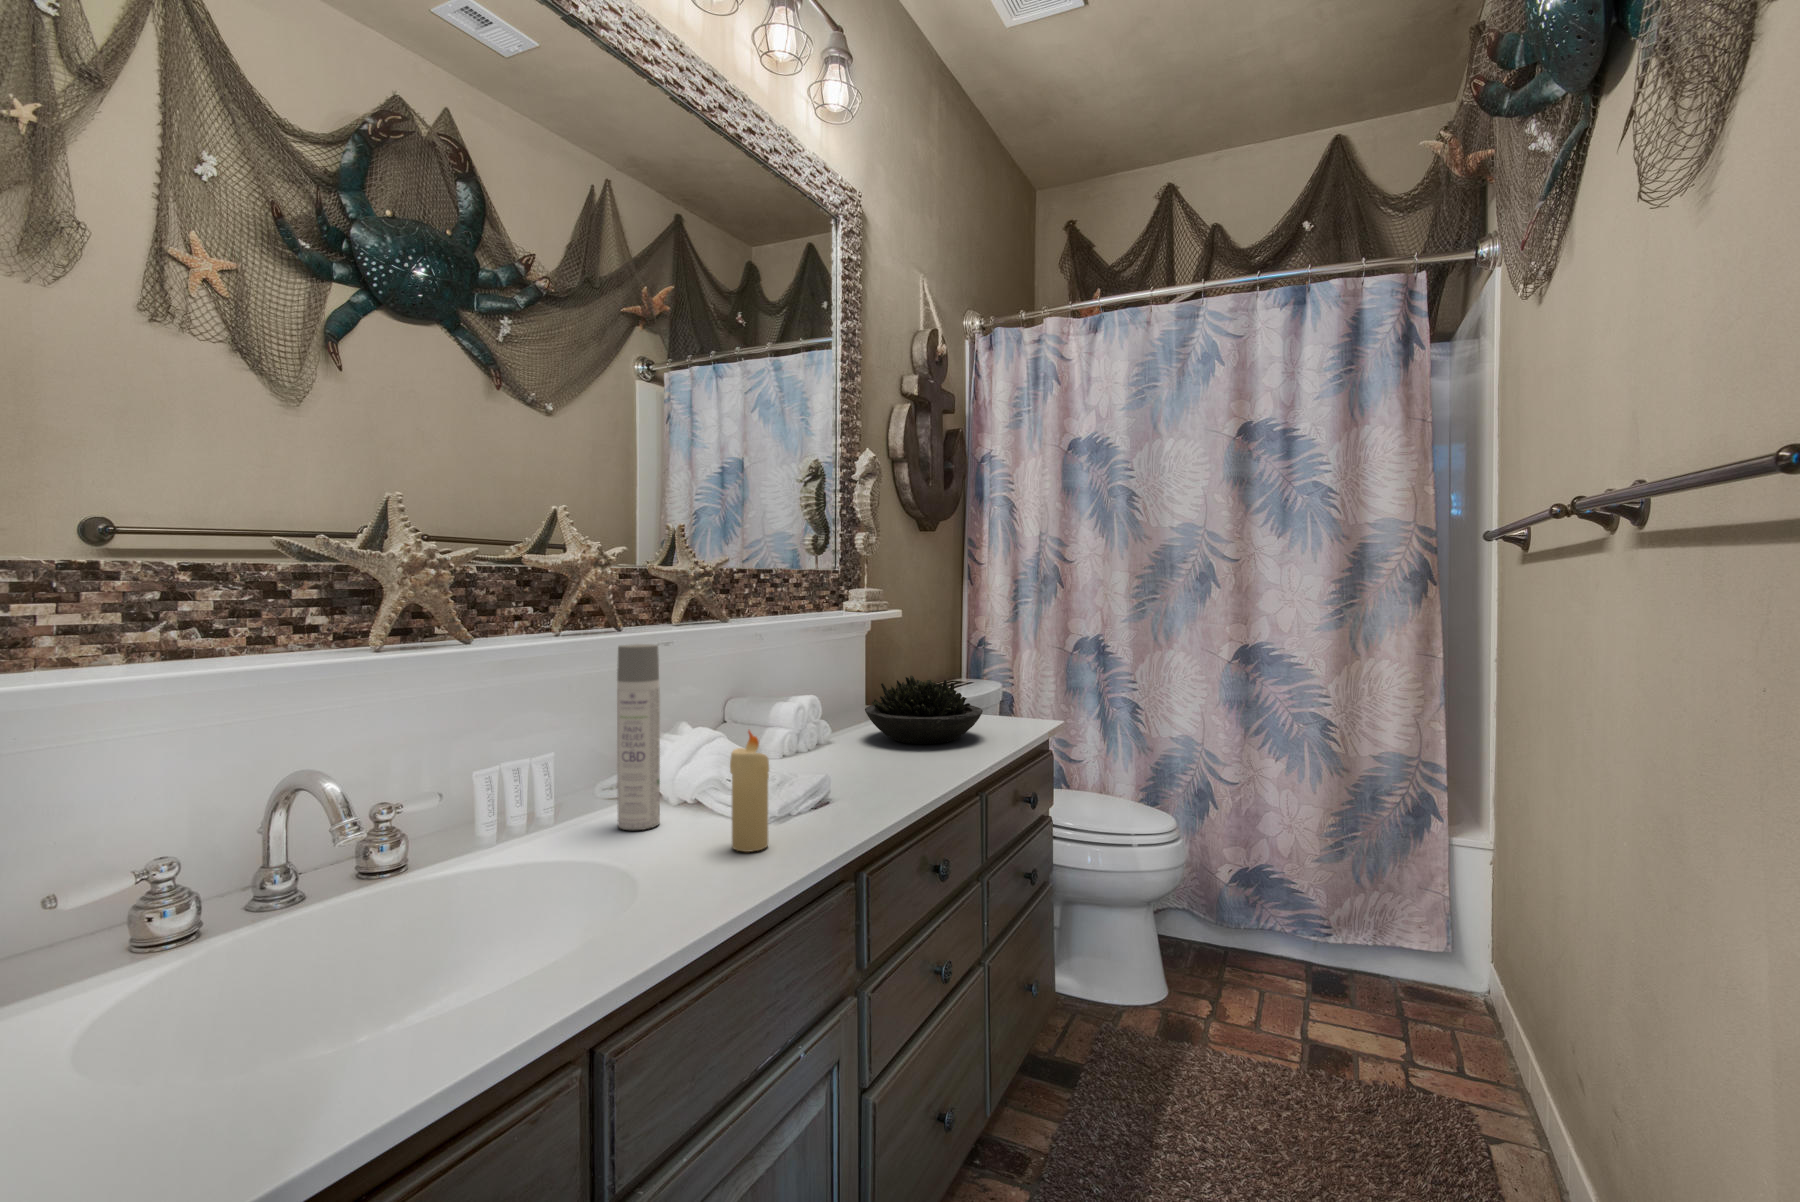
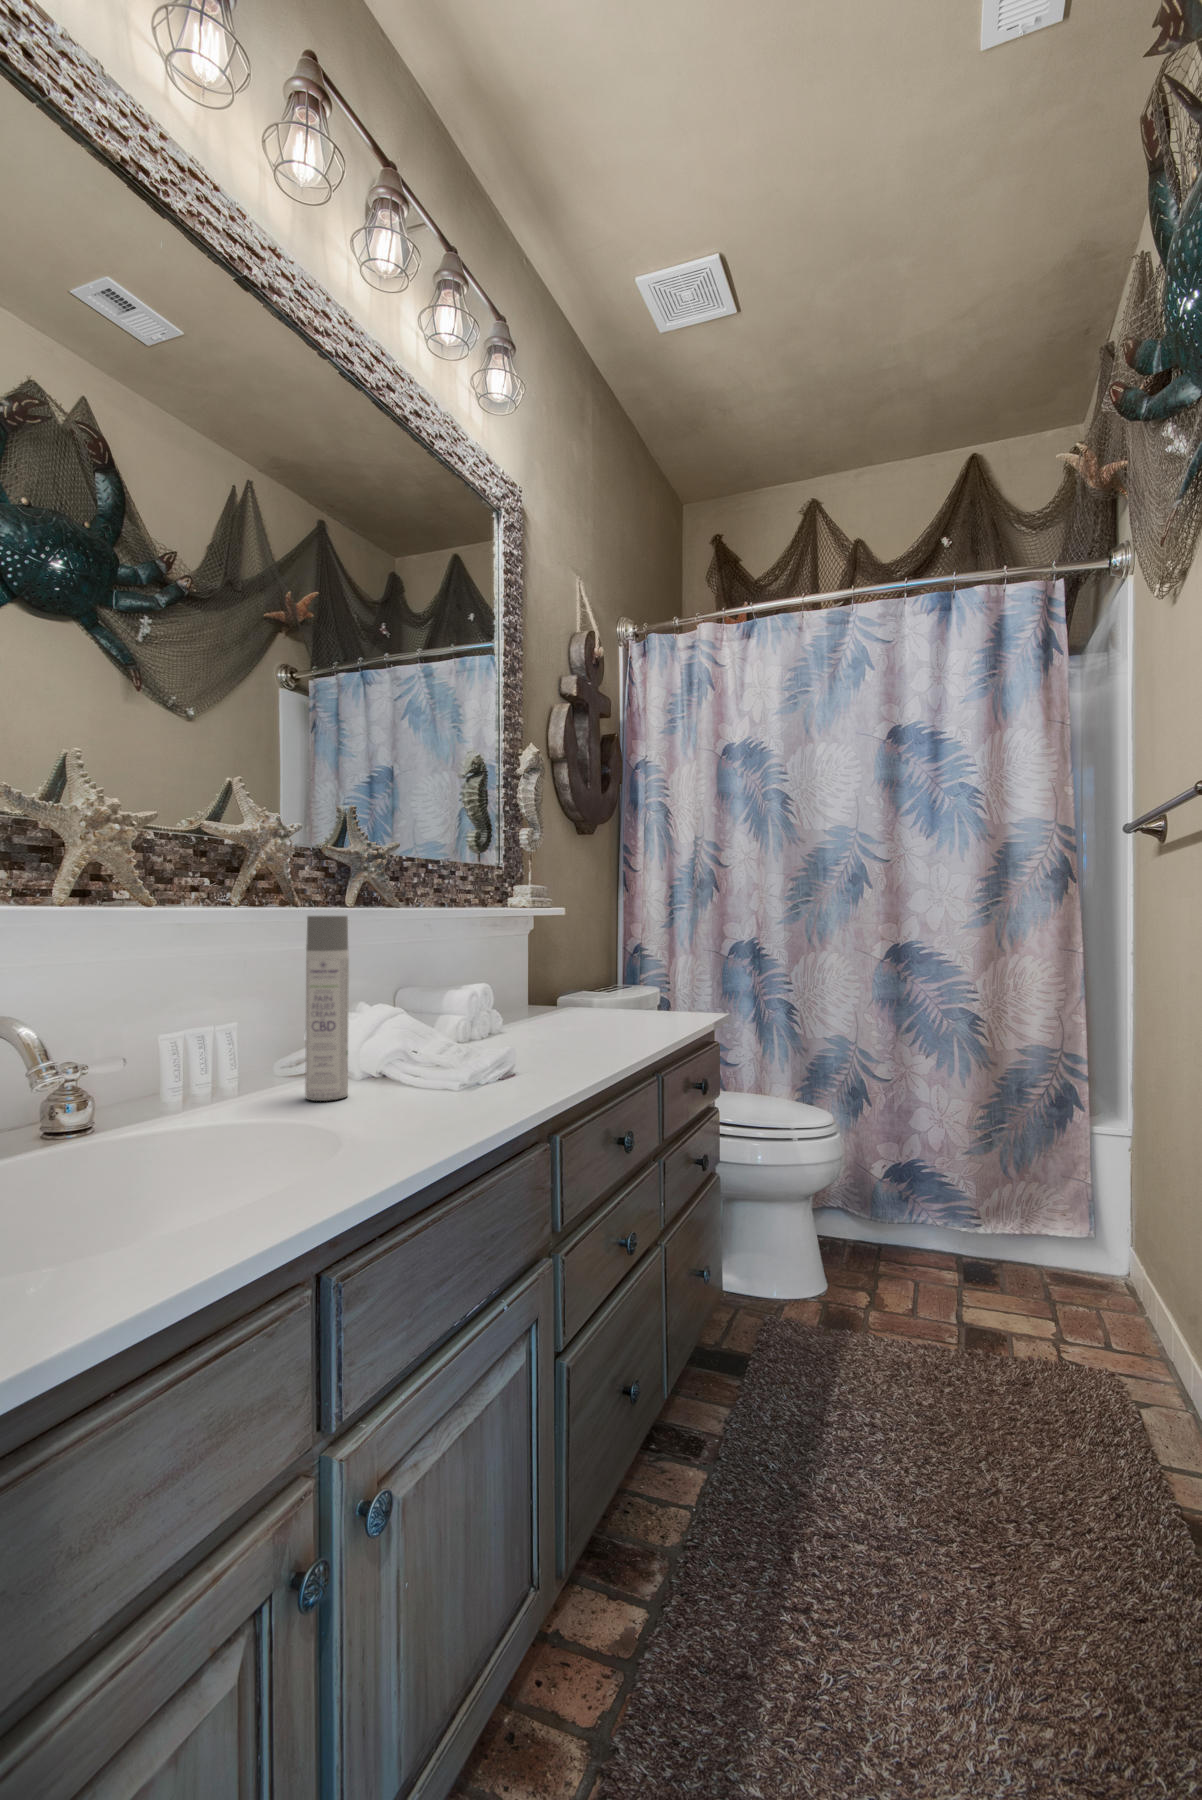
succulent plant: present [865,676,983,744] -> none [533,965,651,1032]
candle: present [730,731,769,852] -> none [427,993,467,1113]

